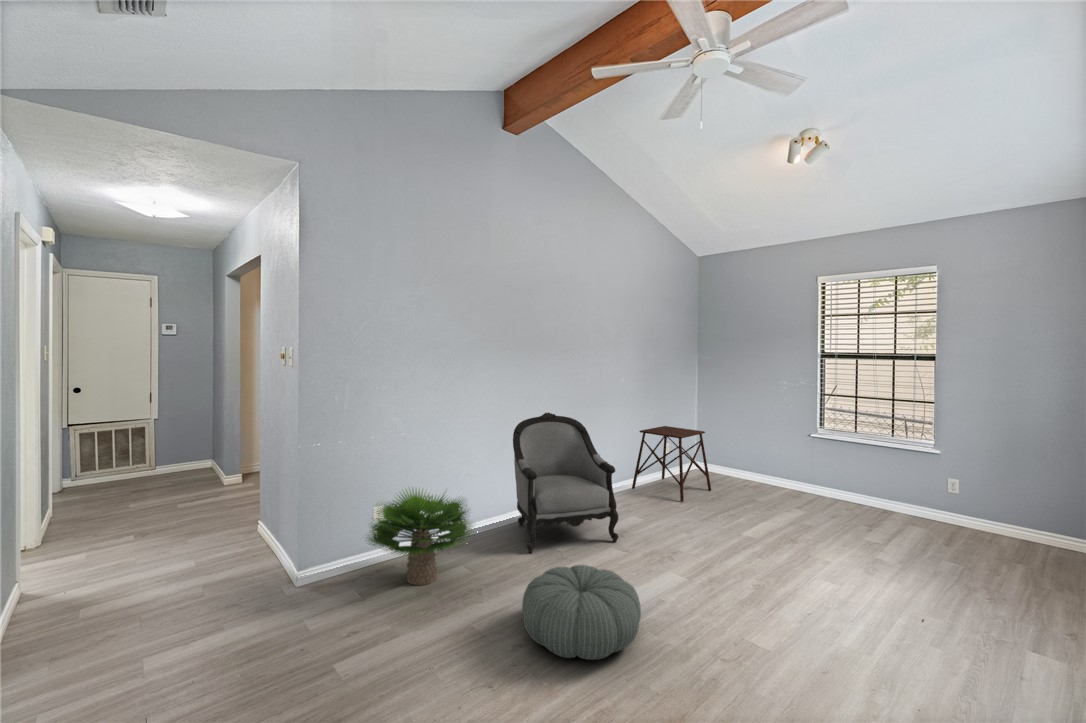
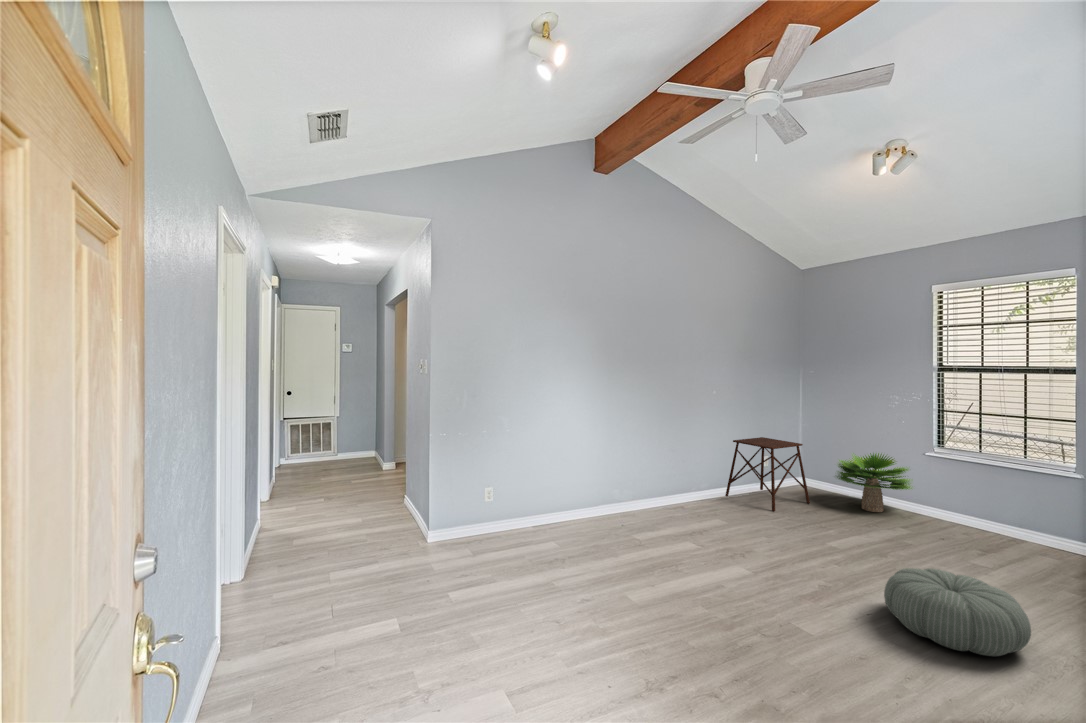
armchair: present [513,413,618,553] -> none [602,419,696,540]
potted plant: present [368,488,471,585] -> present [837,453,912,512]
pouf: present [522,565,641,660] -> present [884,568,1031,656]

